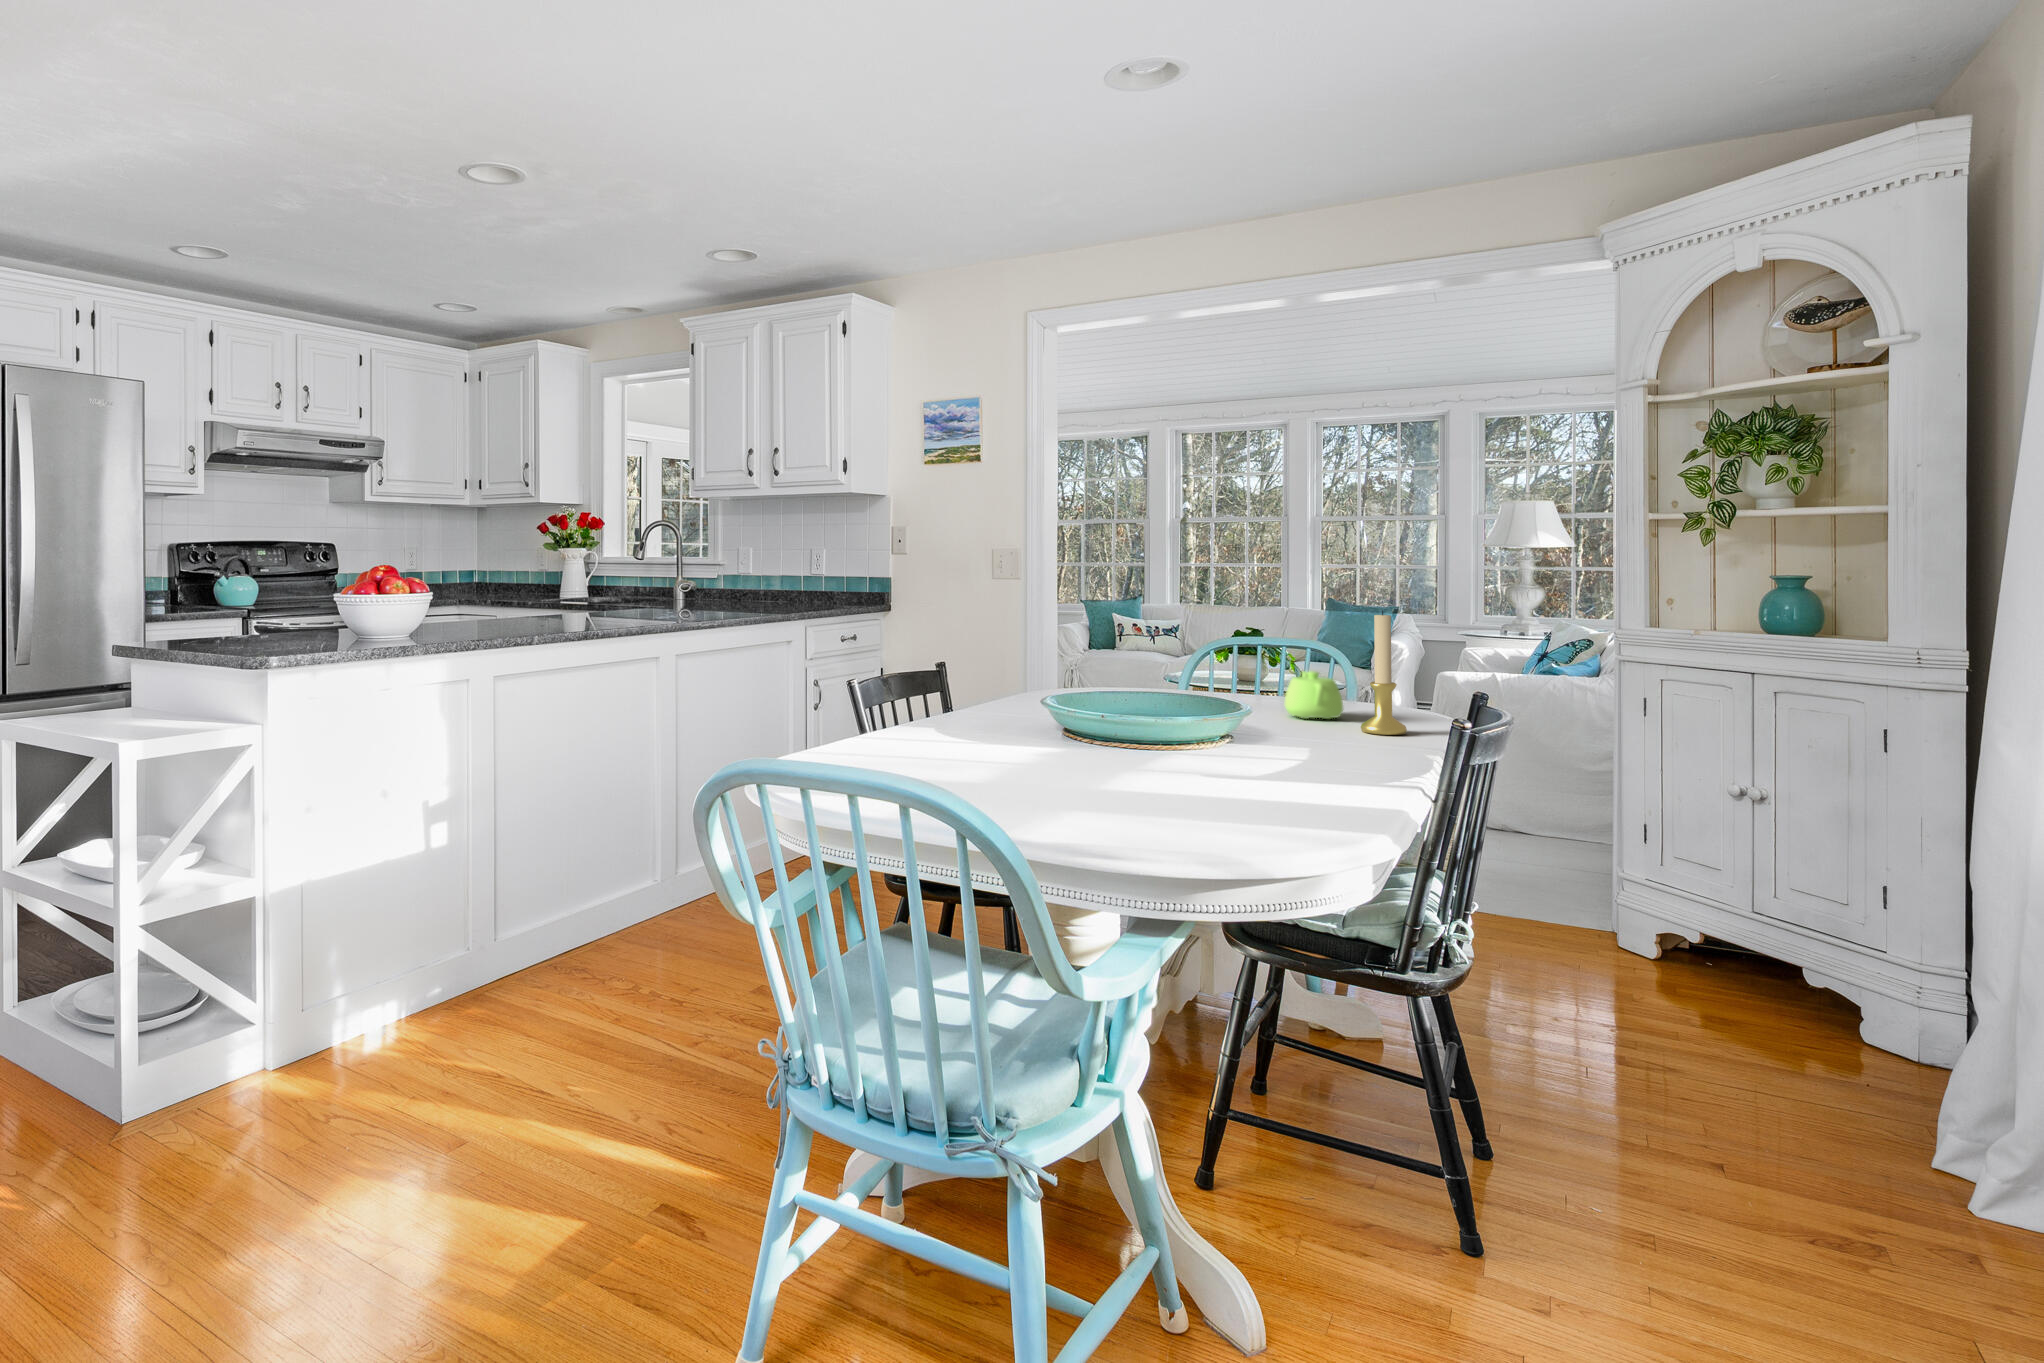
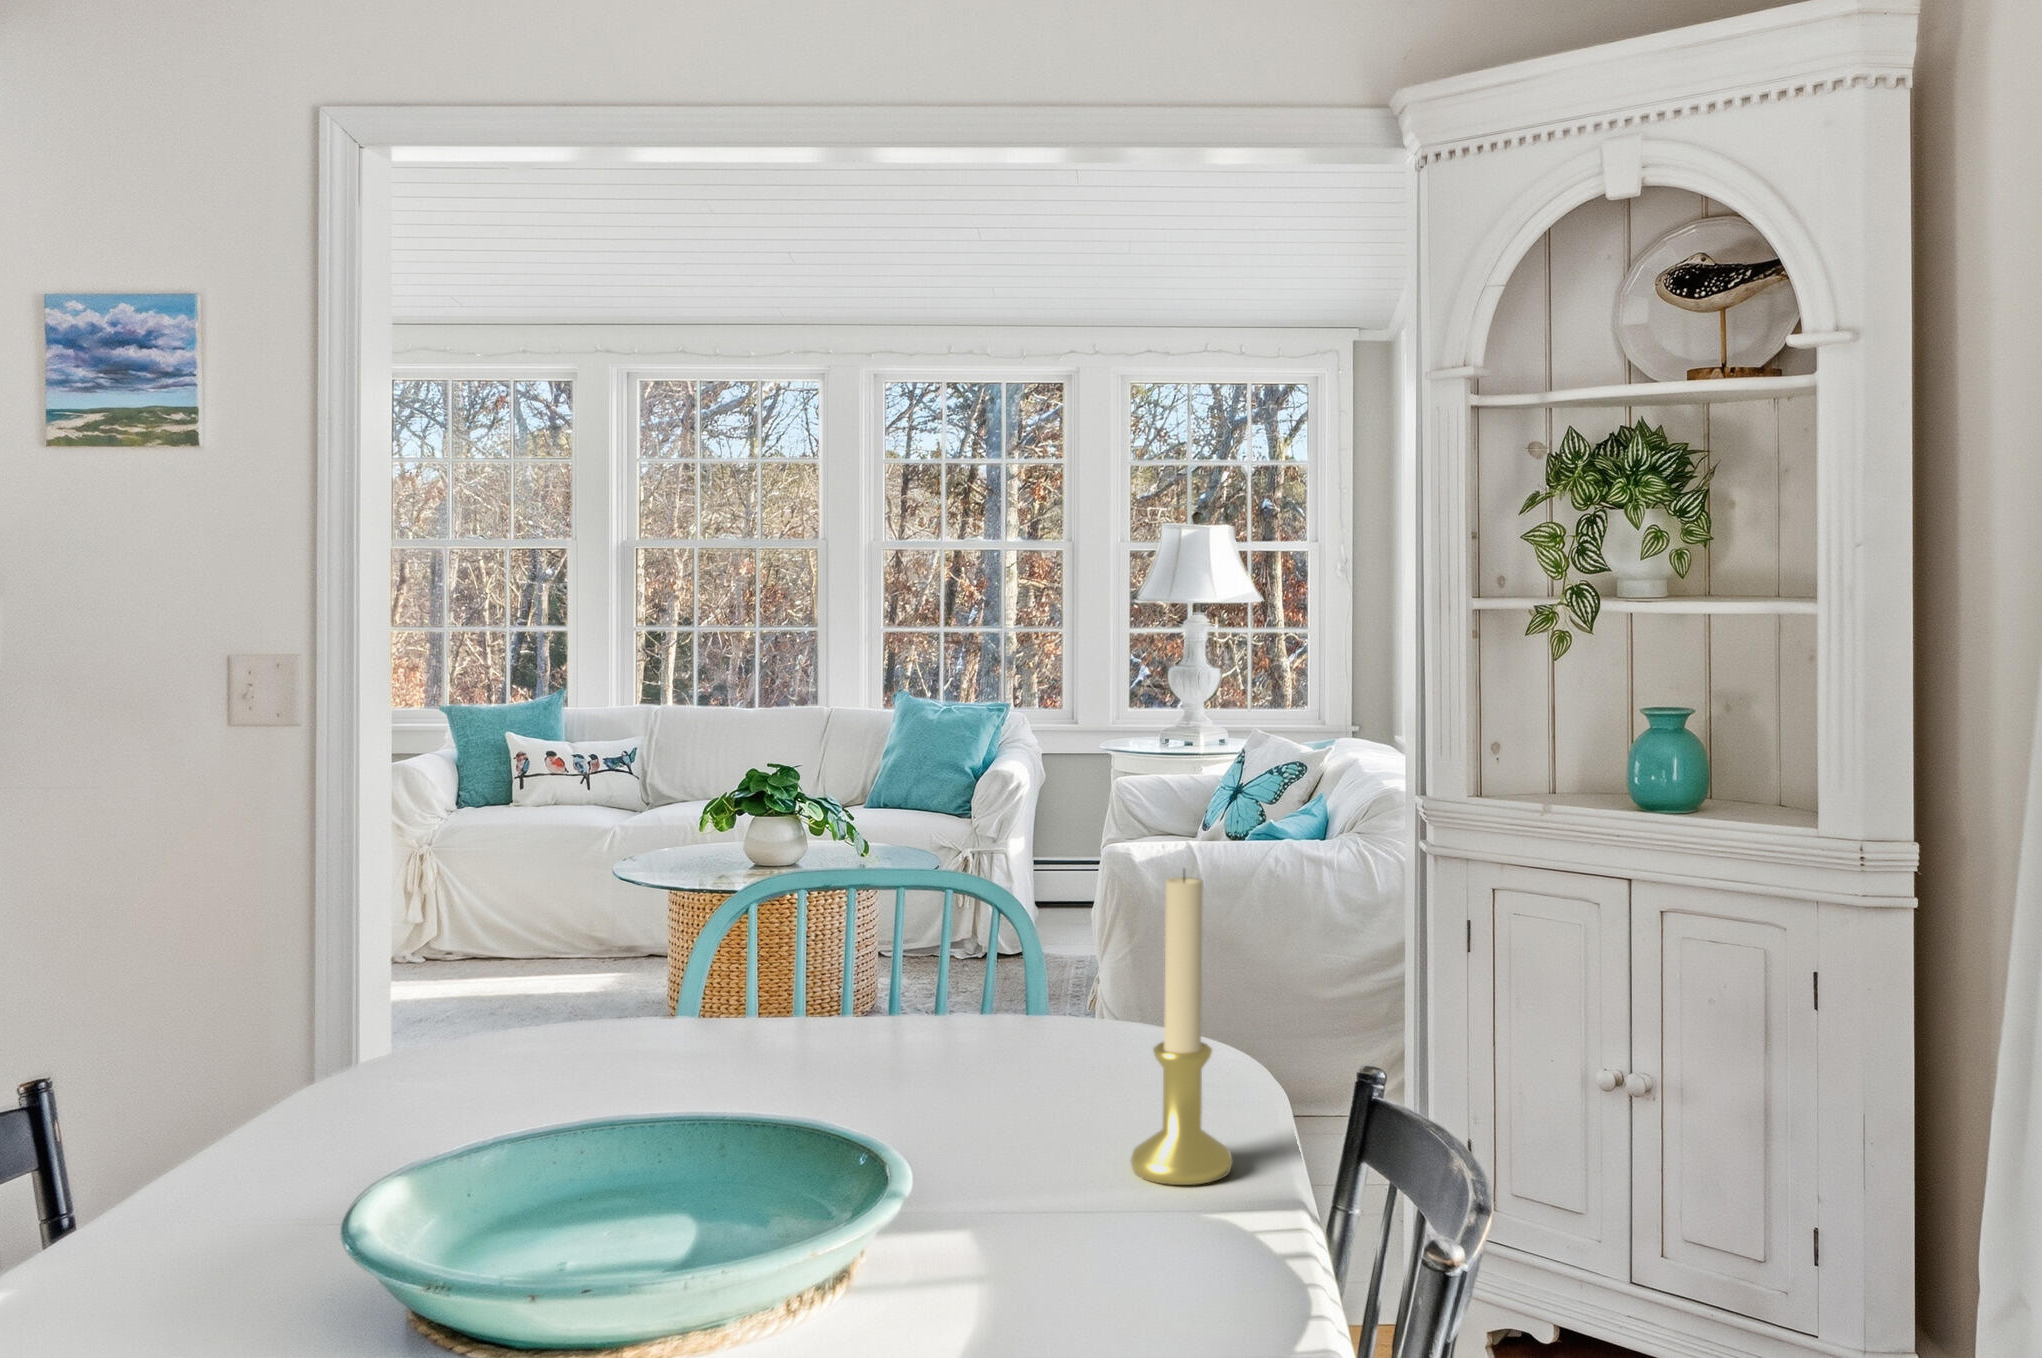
teapot: present [1285,671,1343,719] -> none [932,991,1069,1129]

